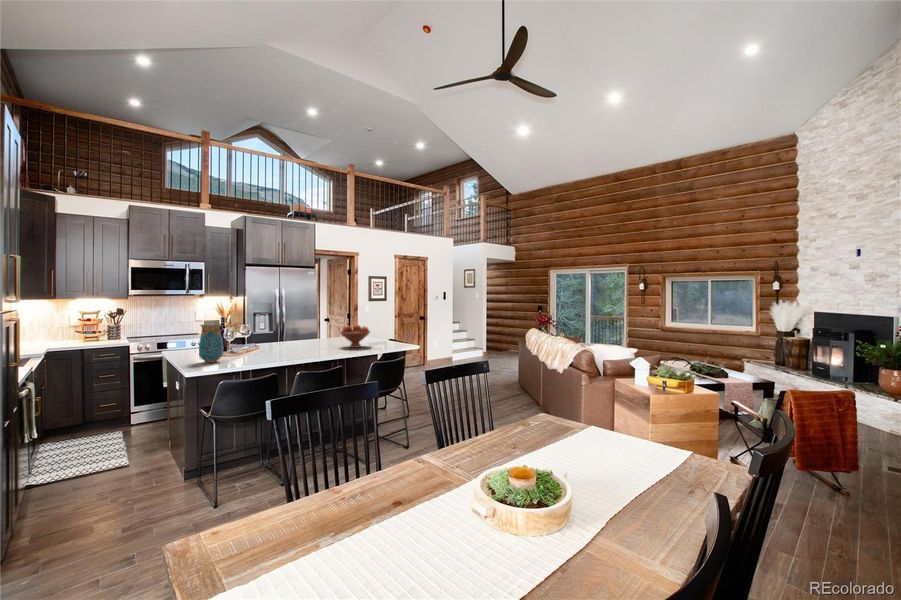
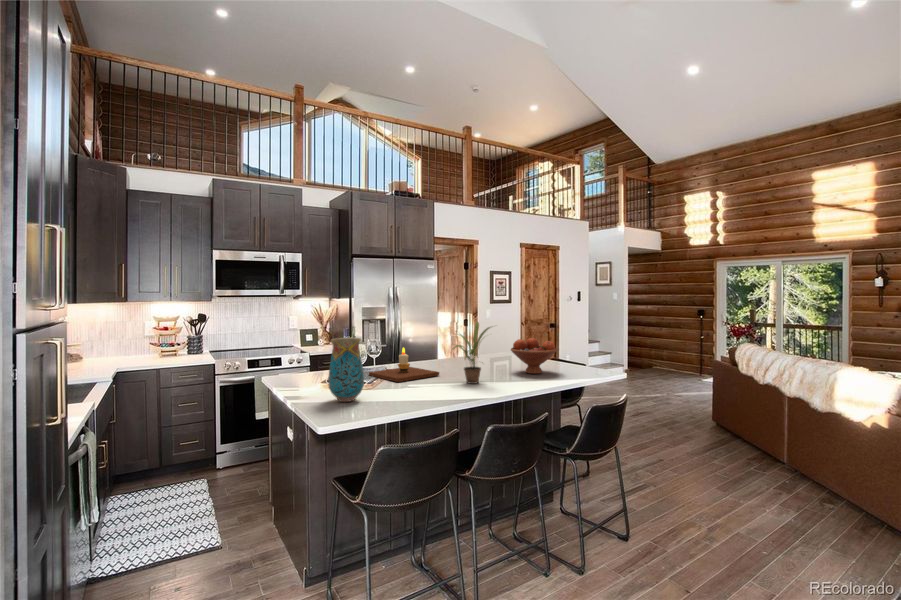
potted plant: none [293,314,321,353] -> present [453,322,490,384]
candle: none [240,331,289,353] -> present [369,348,439,382]

